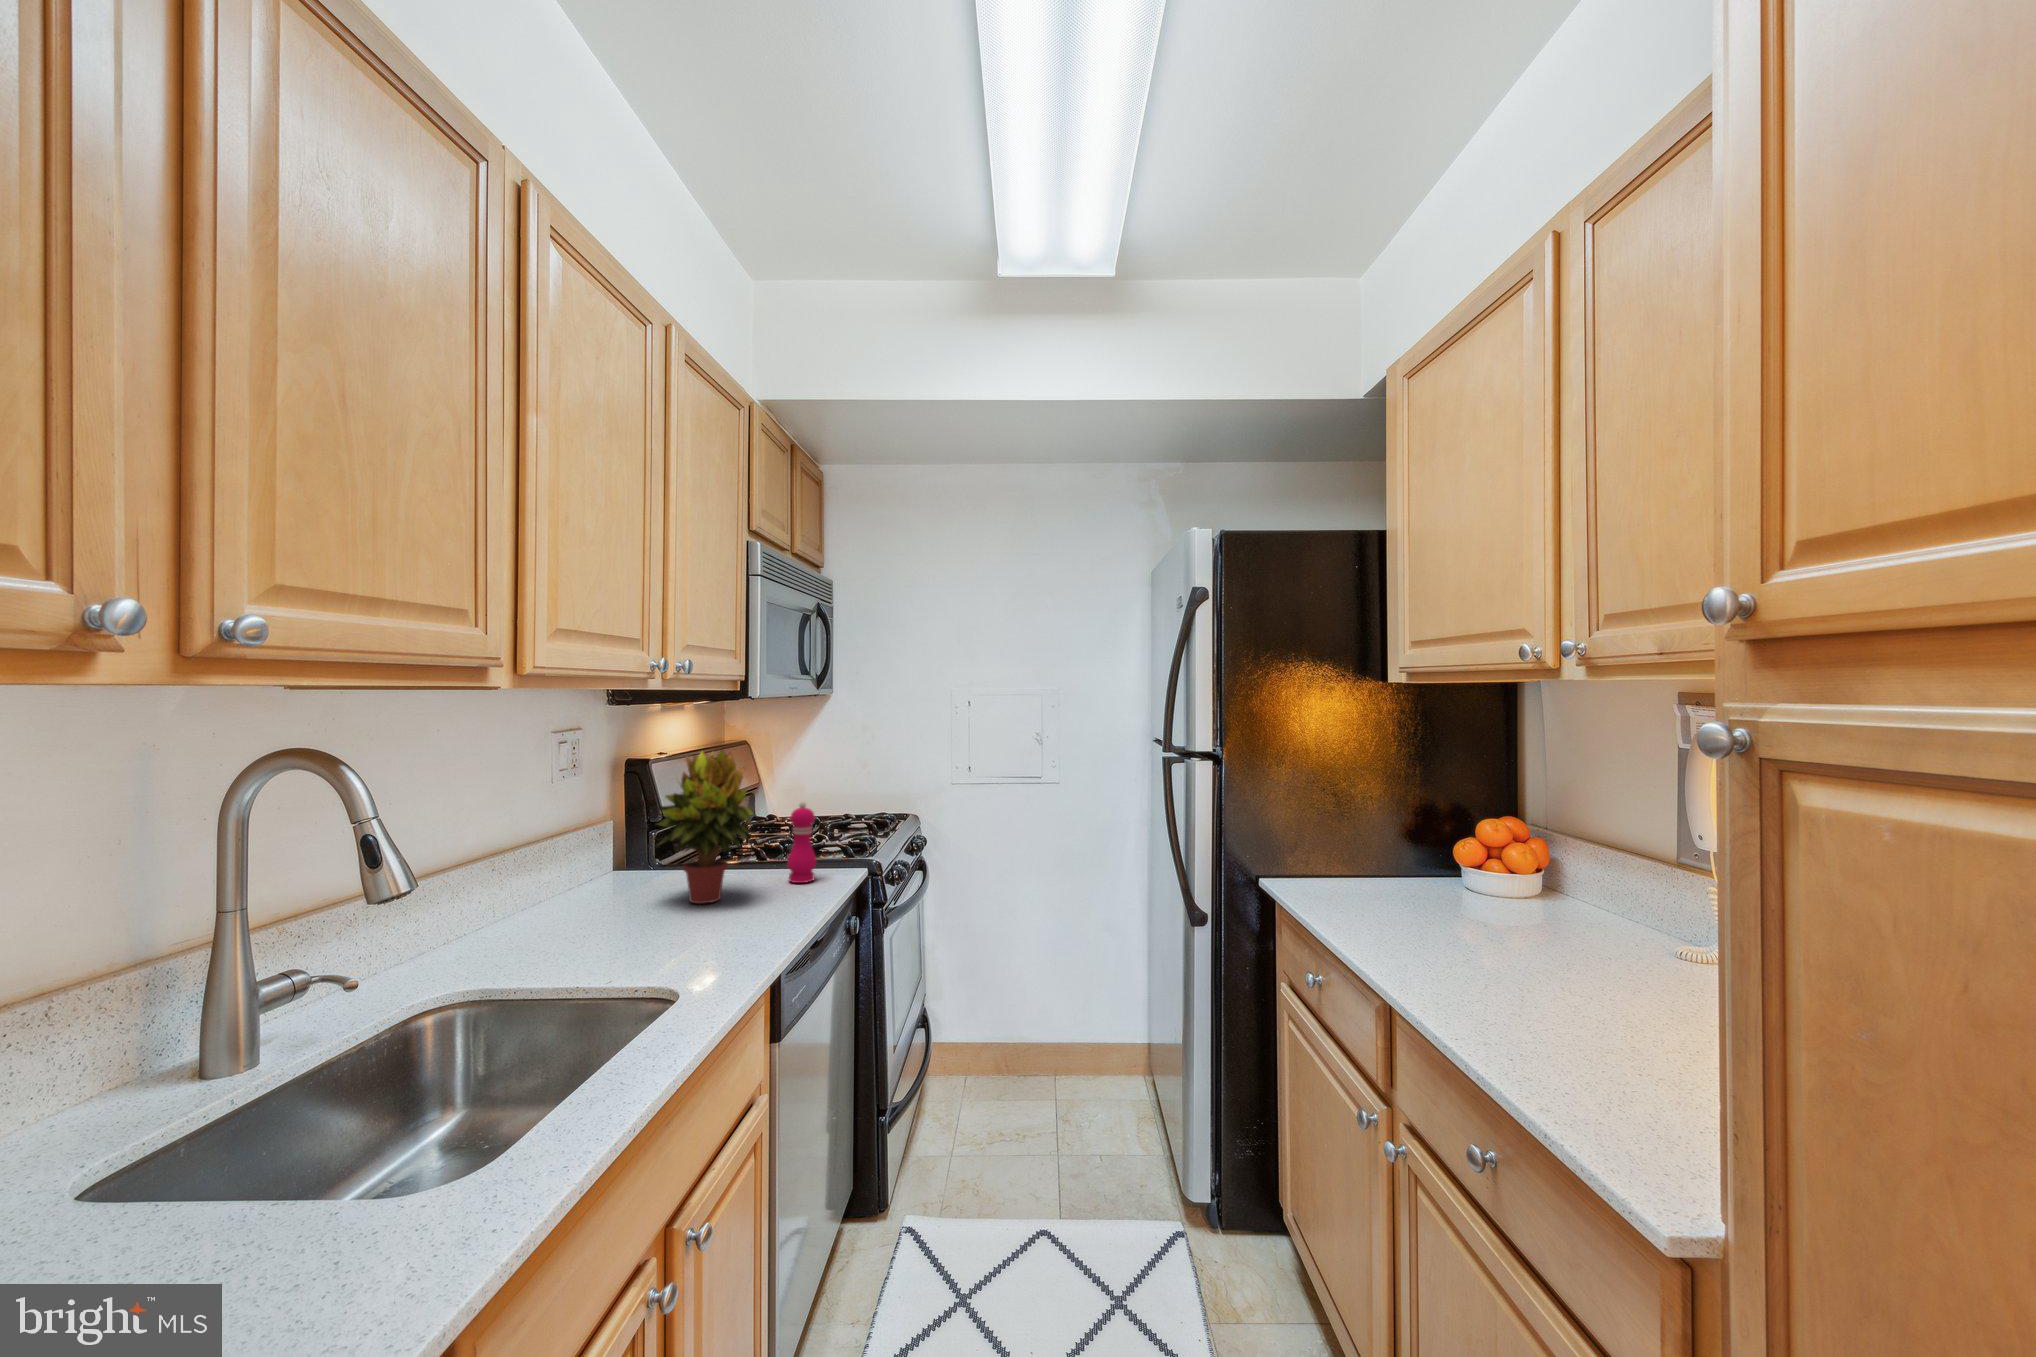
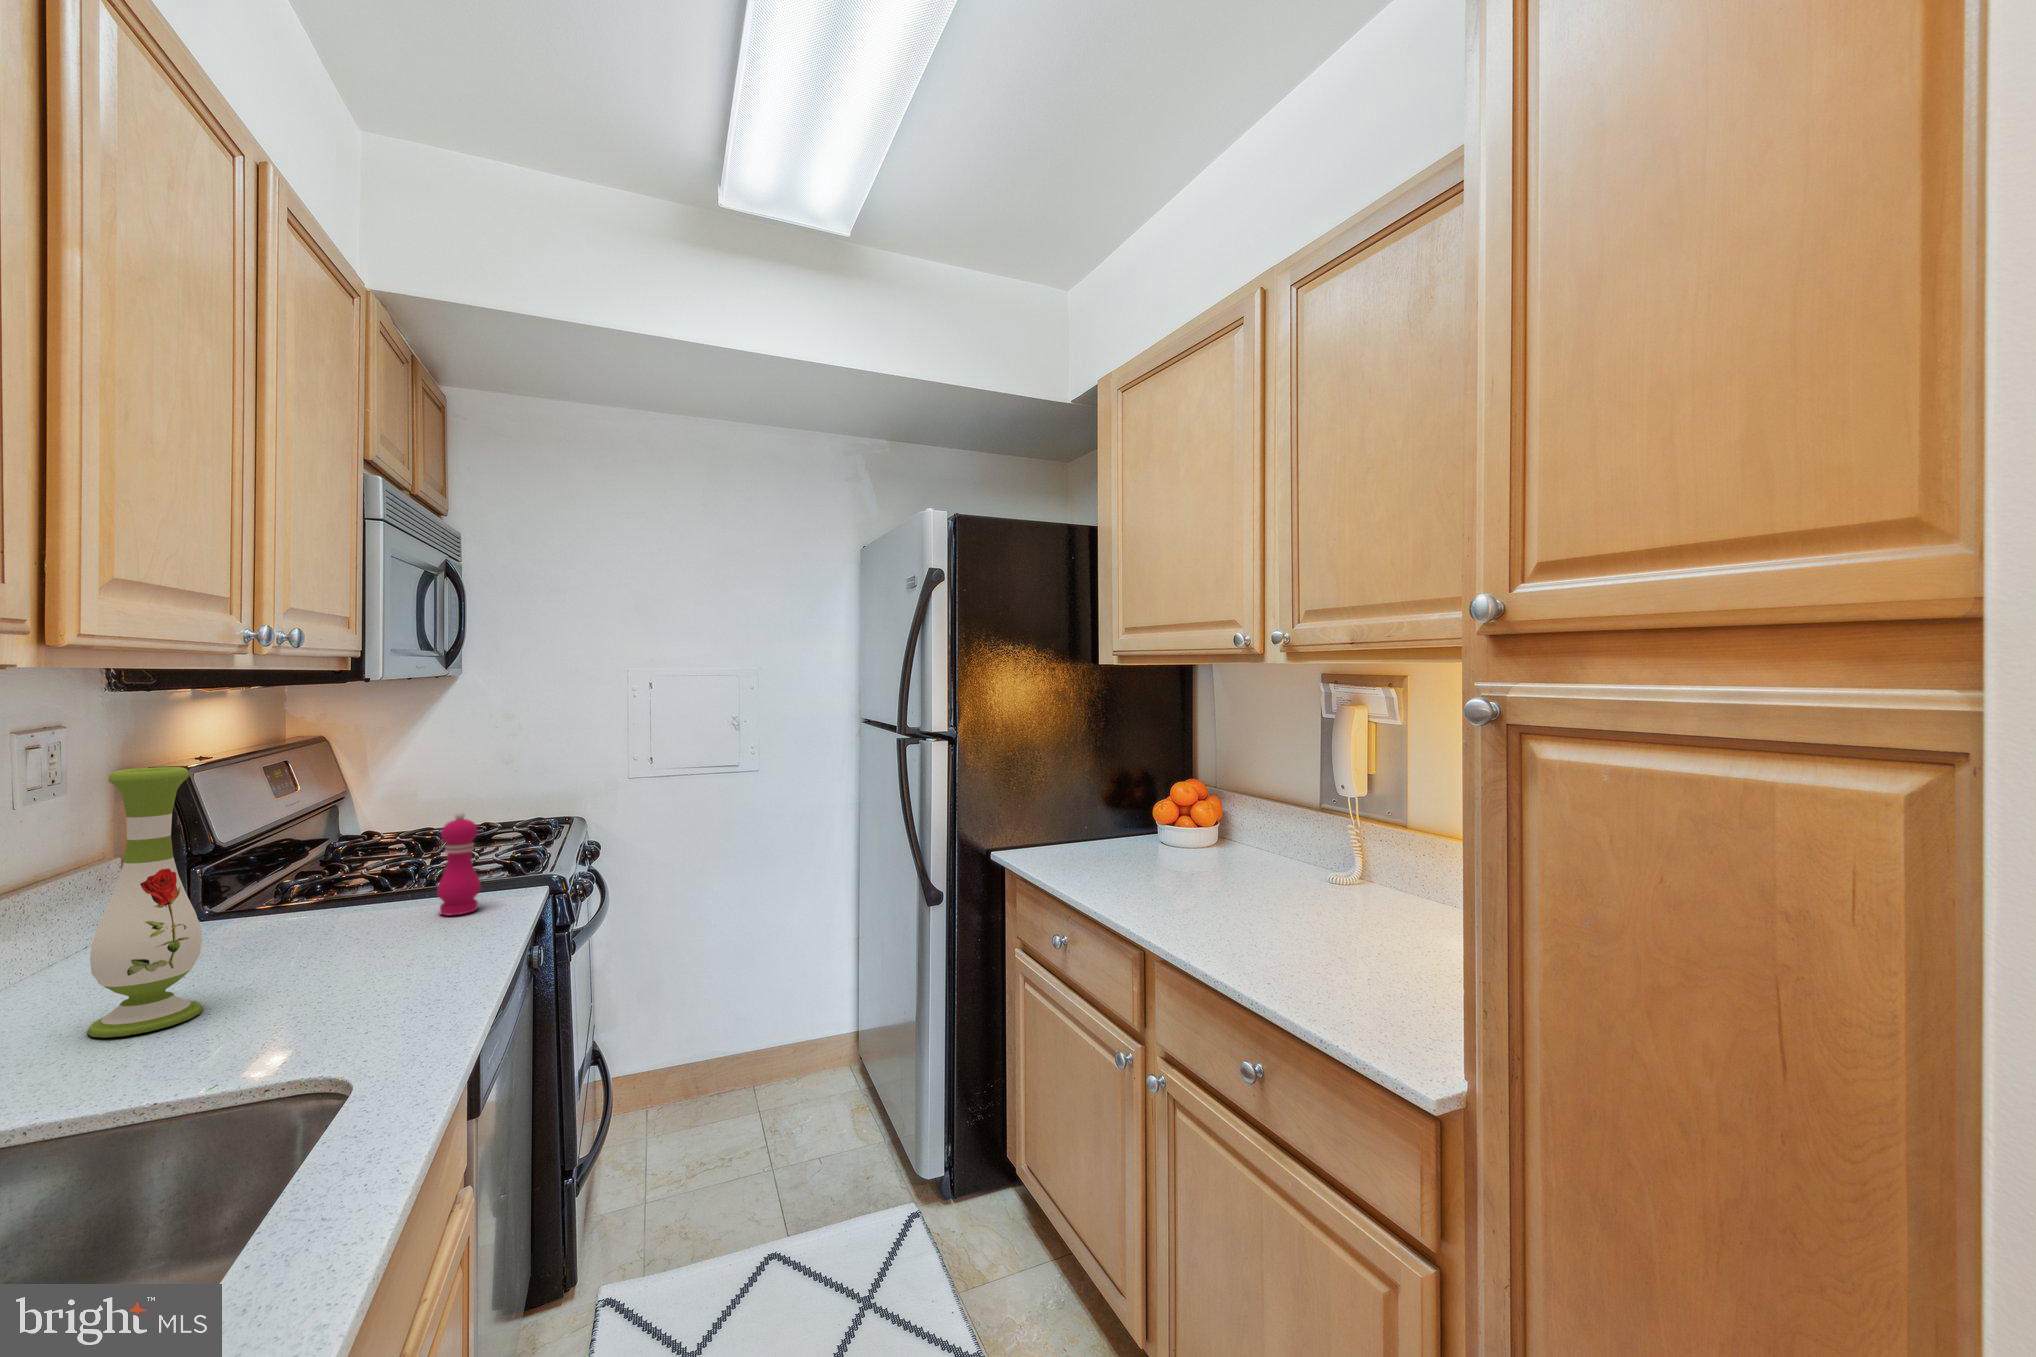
potted plant: present [656,750,753,904] -> none [229,748,398,960]
vase: none [567,758,629,940] -> present [87,767,203,1038]

